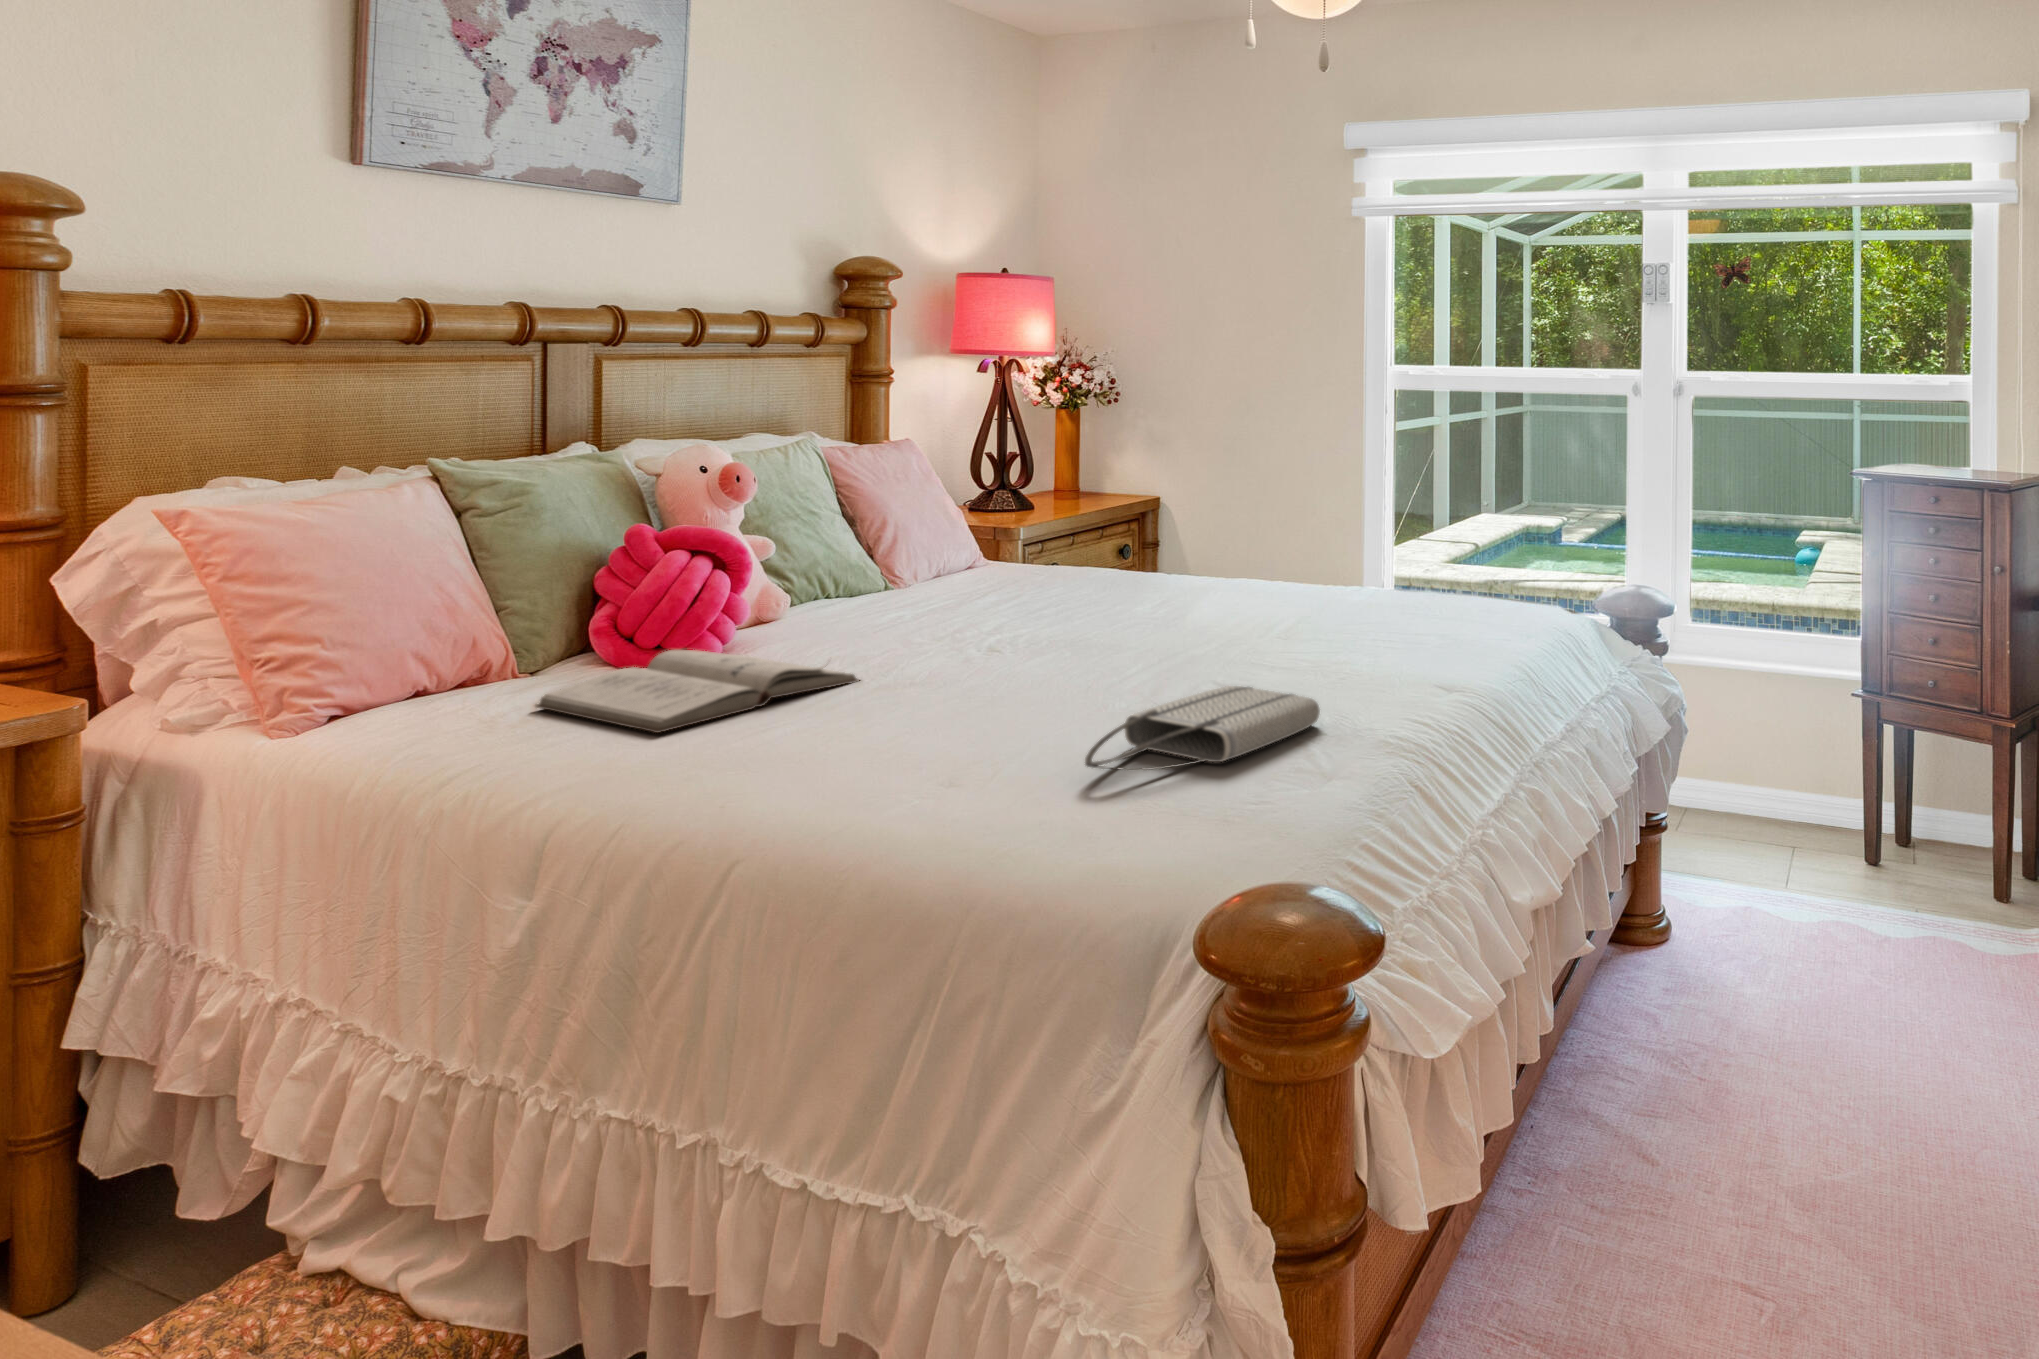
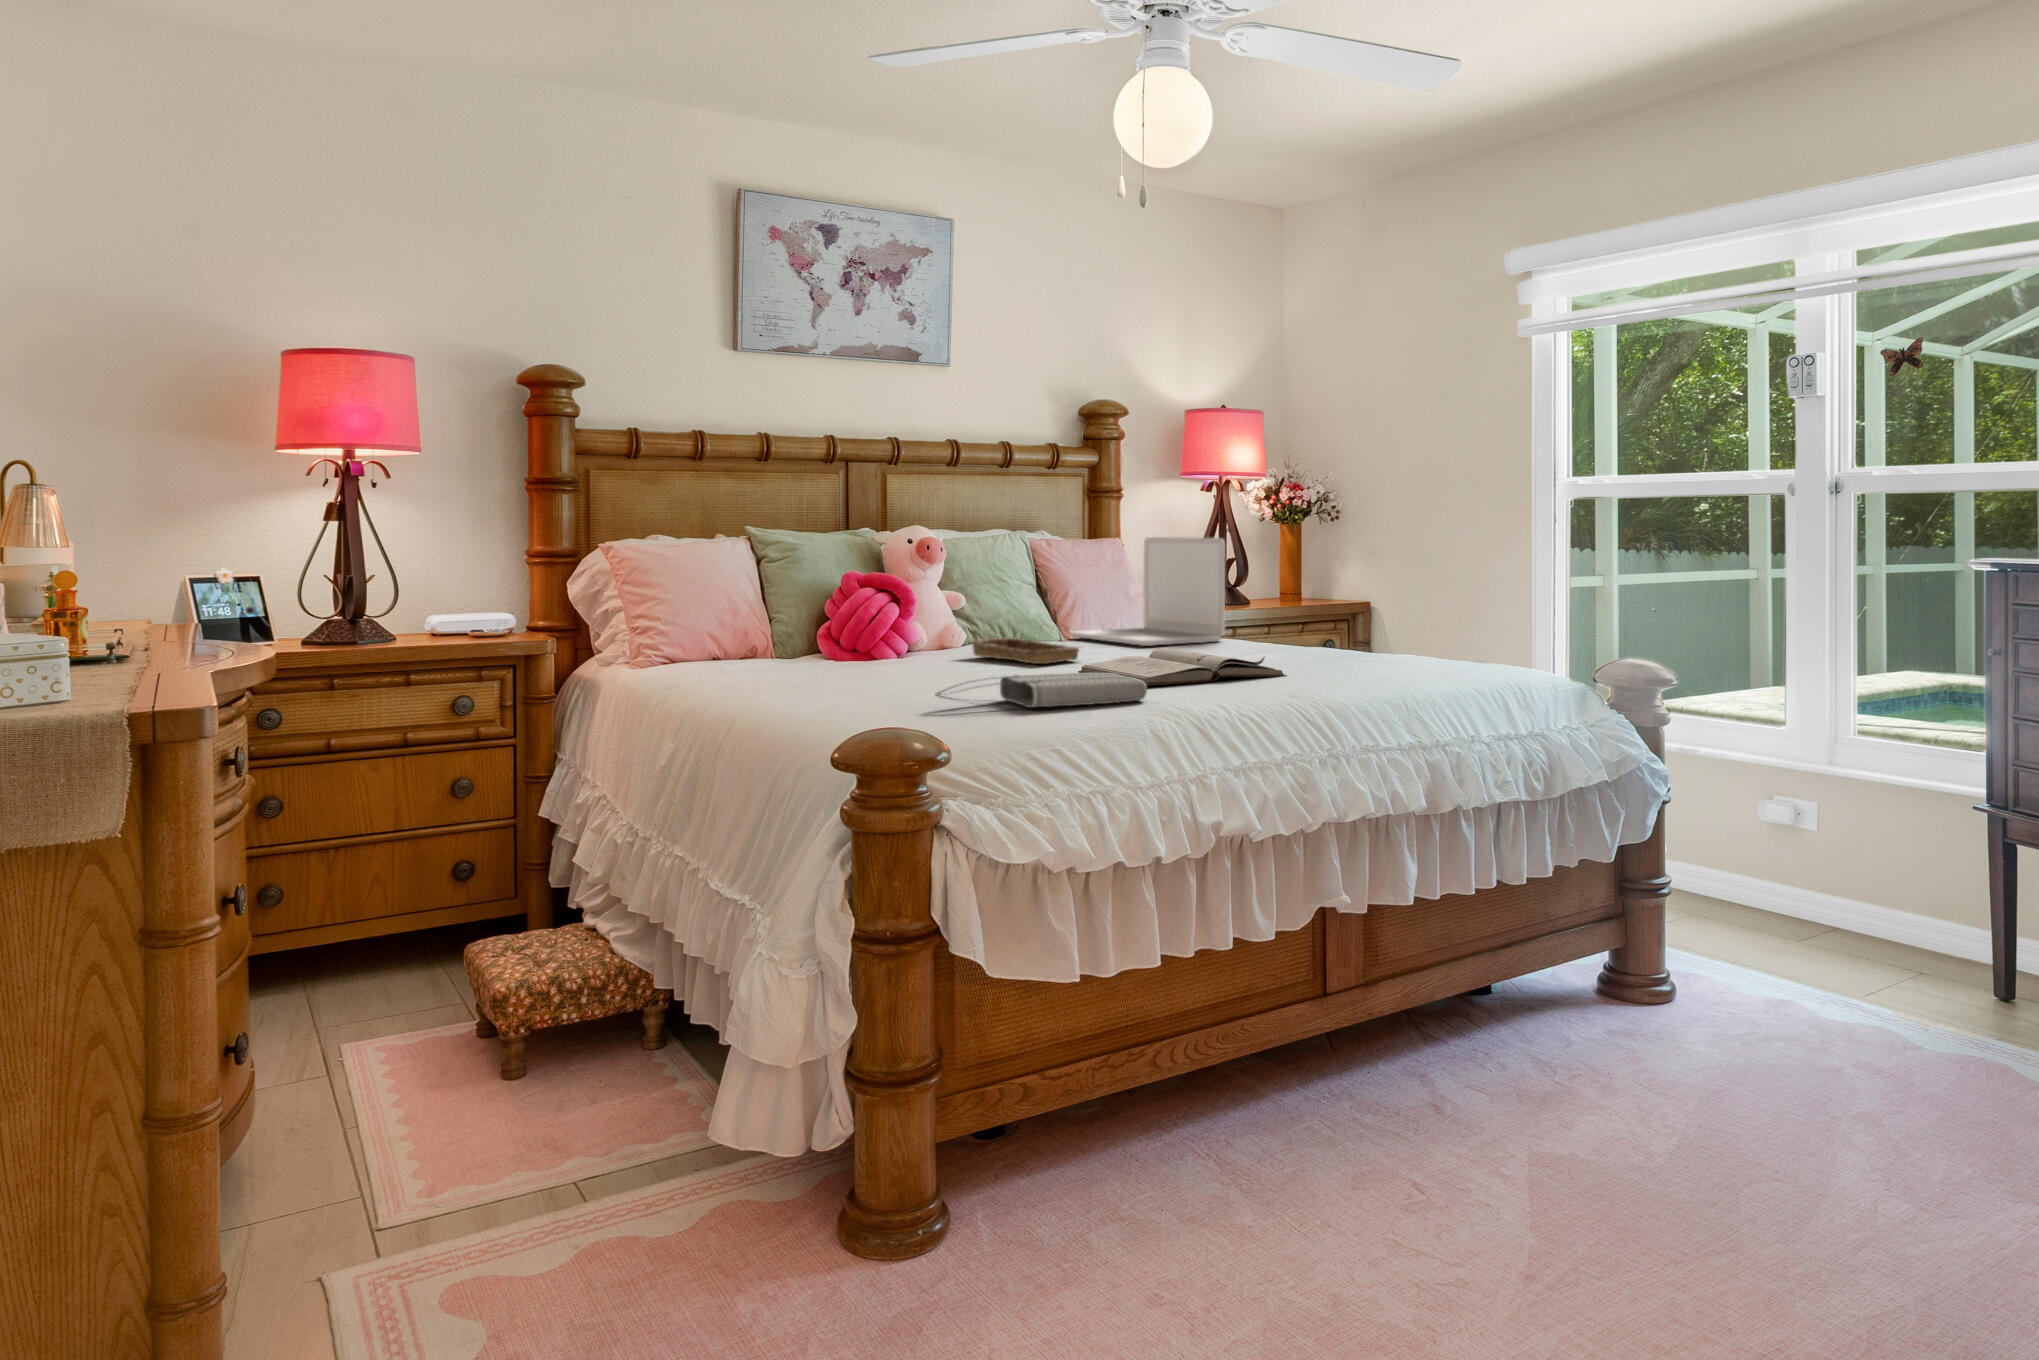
laptop: none [930,449,1146,603] -> present [1070,537,1225,646]
tray: none [872,611,1058,656] -> present [972,637,1079,664]
book: present [536,650,859,733] -> present [1078,648,1287,686]

